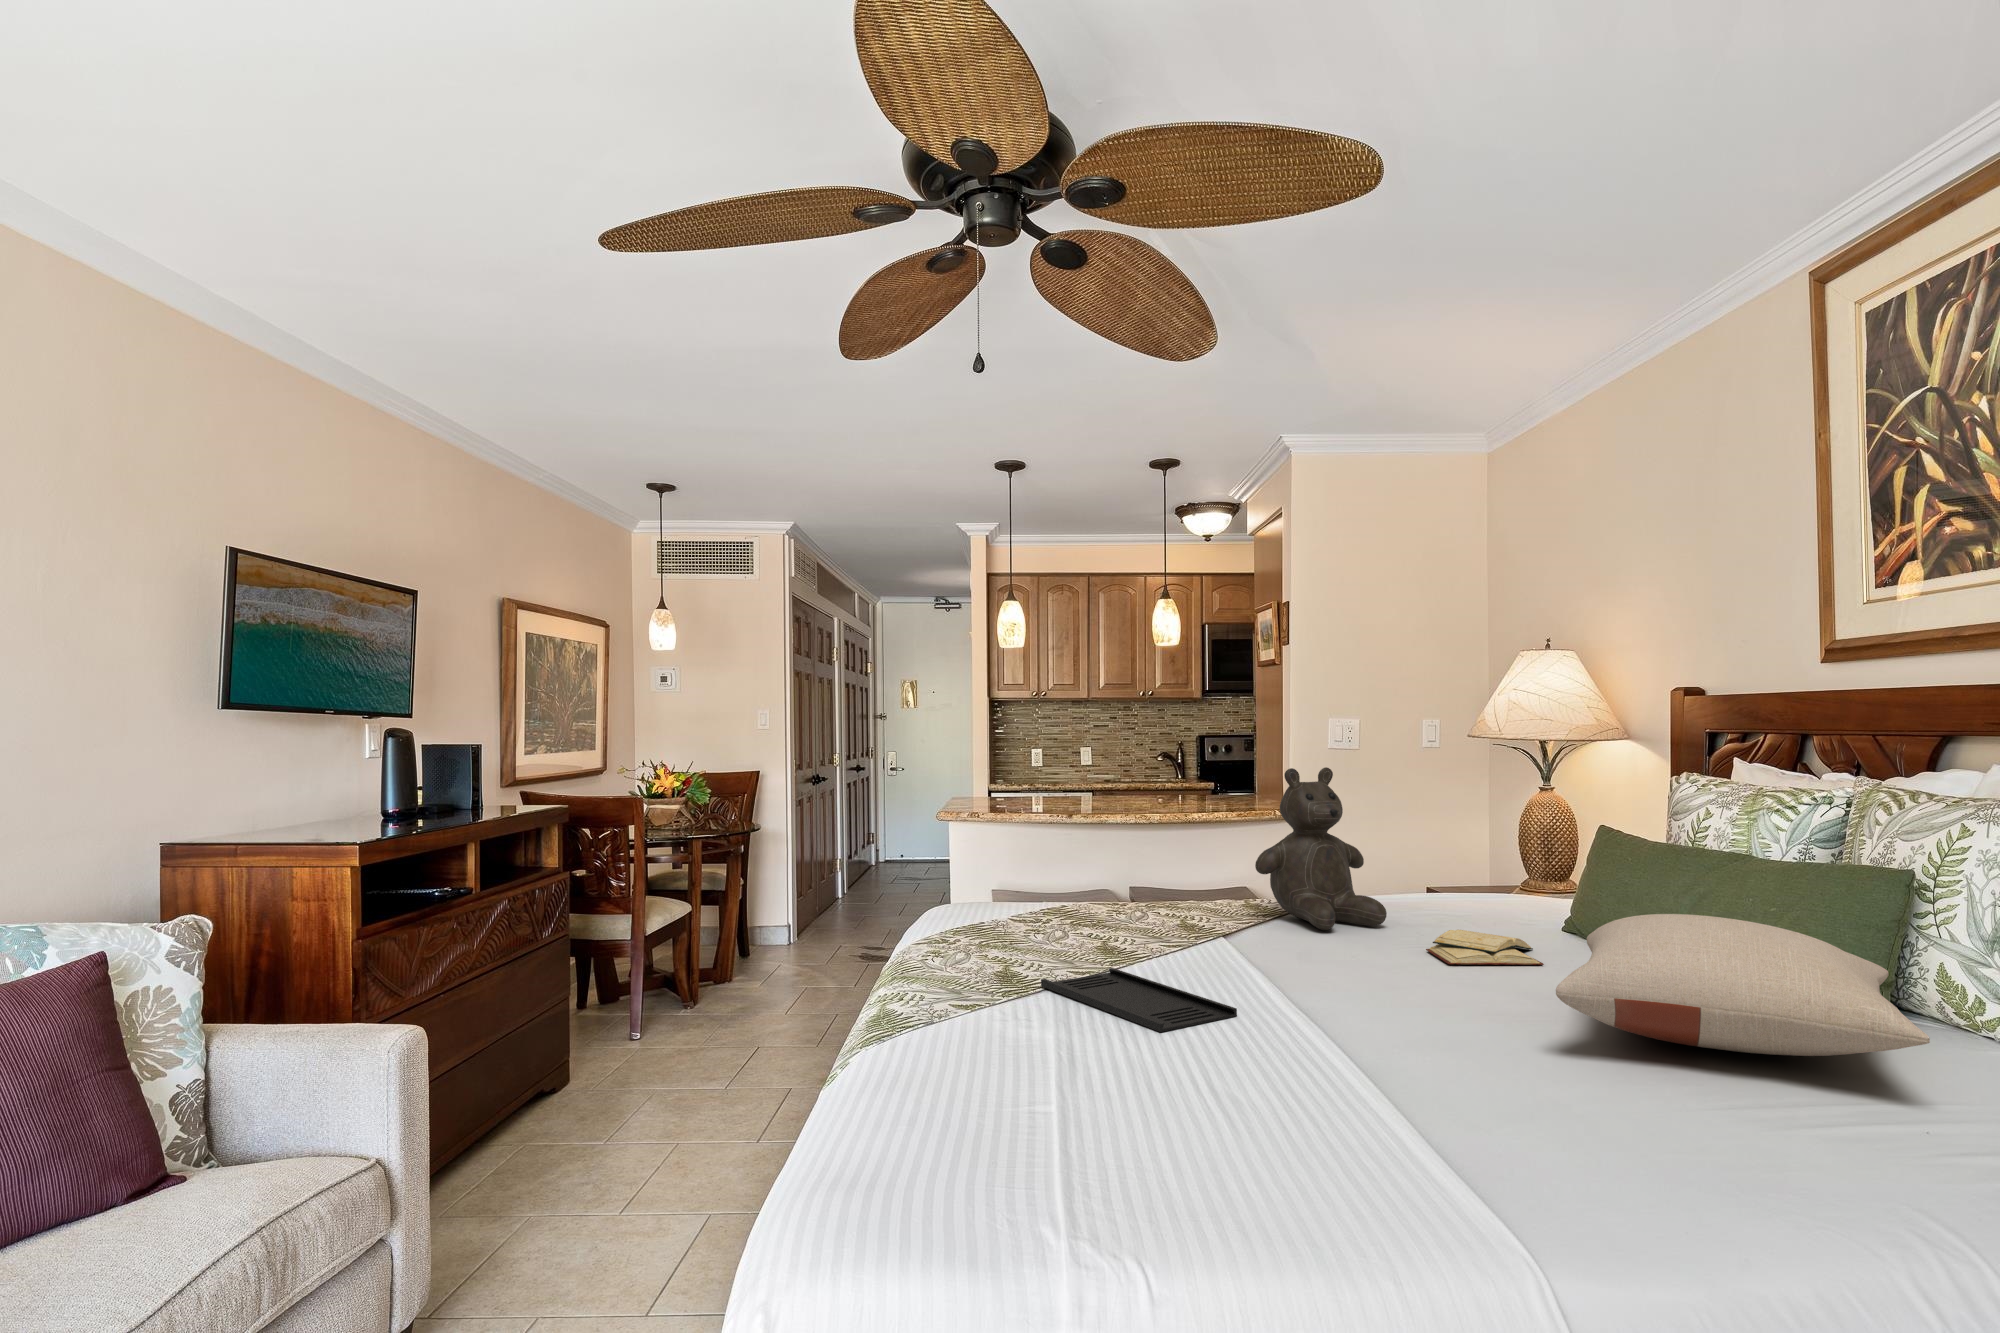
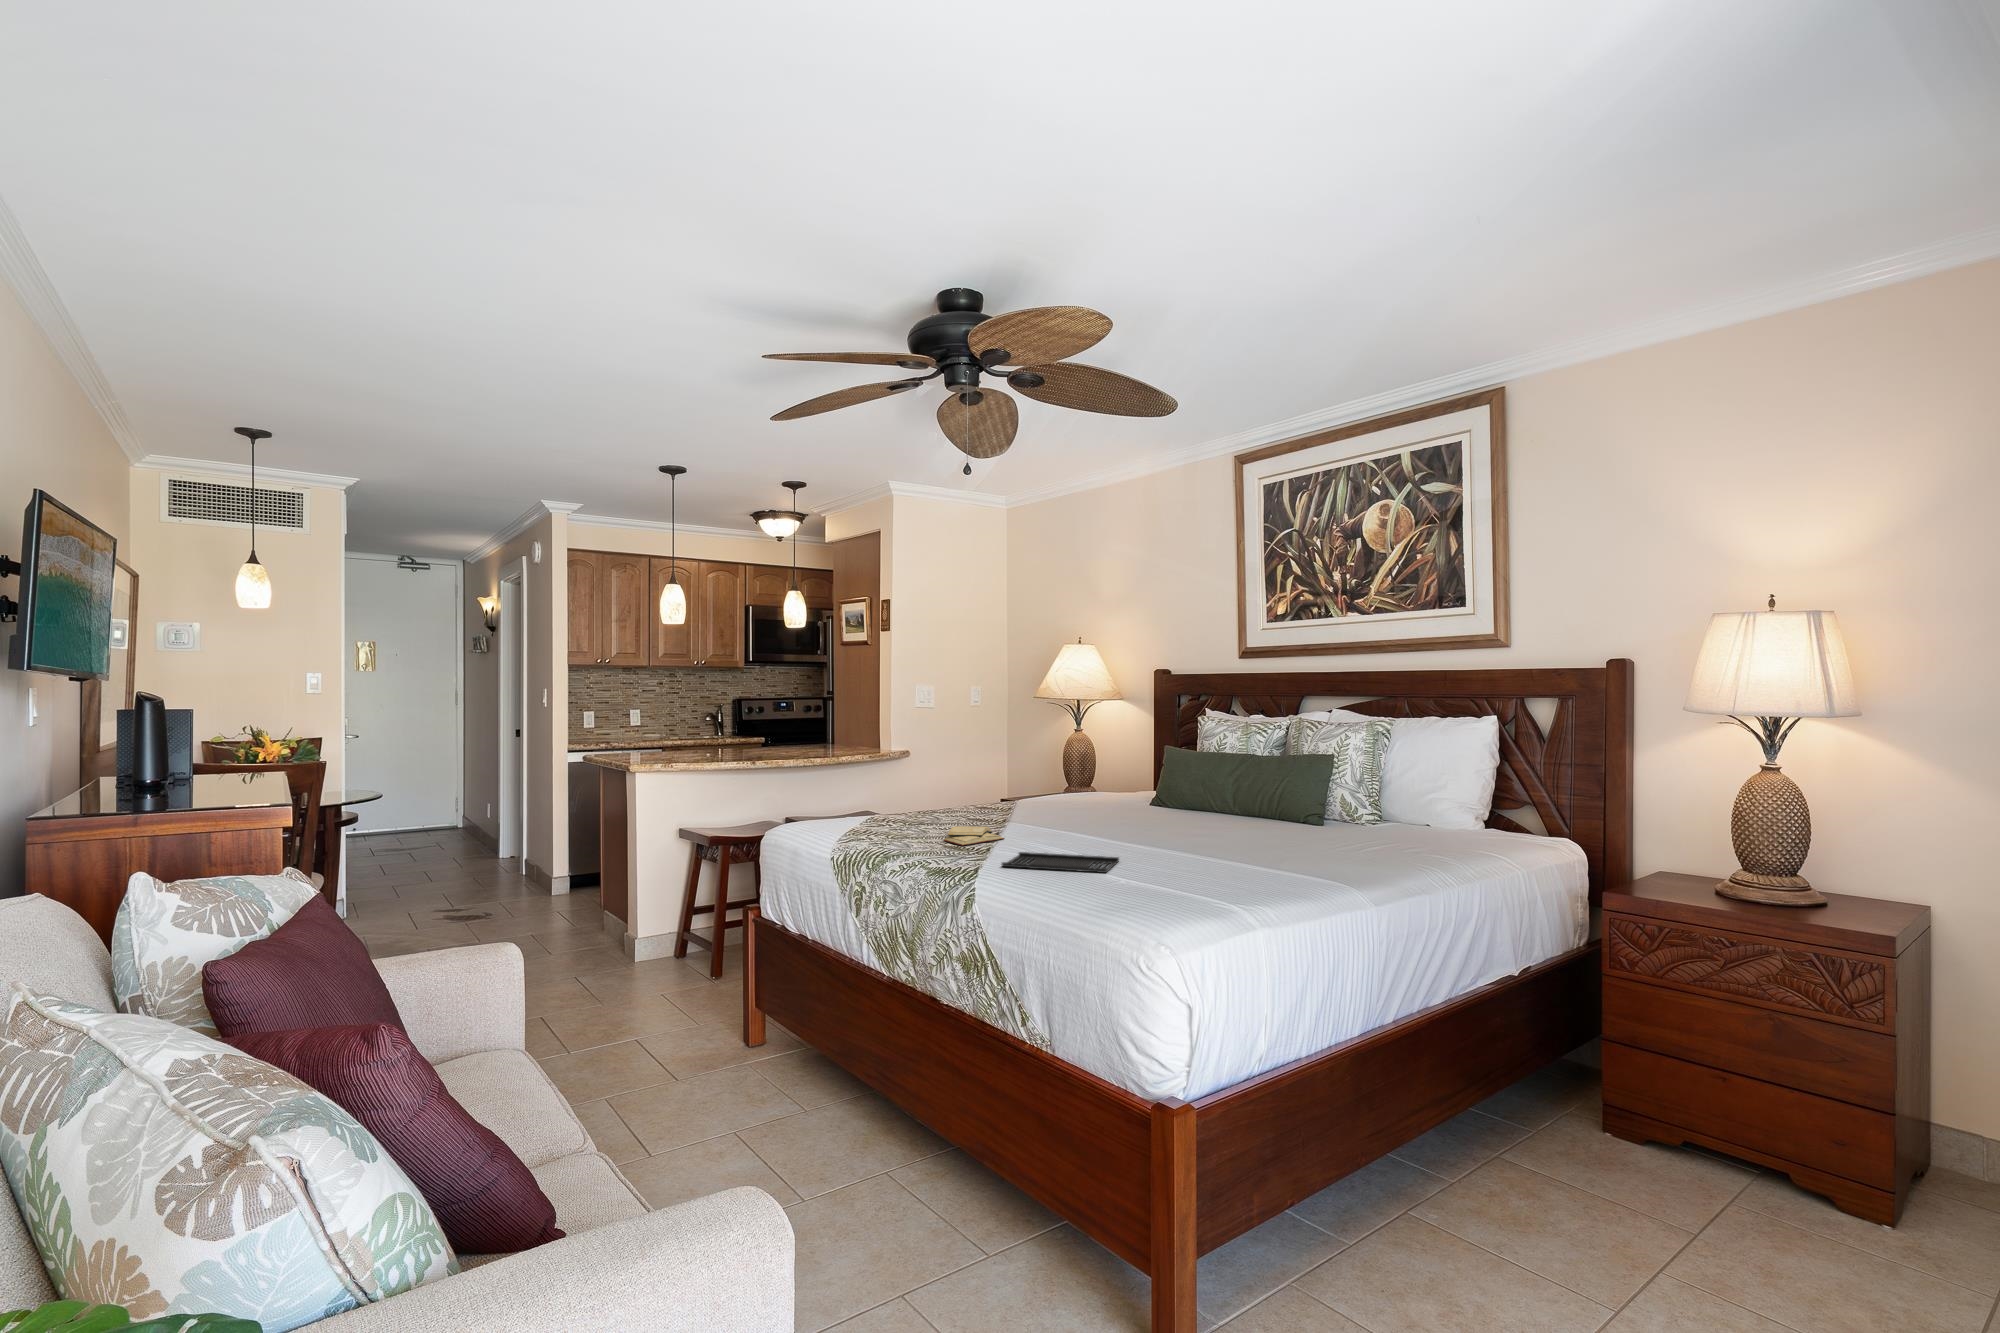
teddy bear: present [1255,767,1387,930] -> none [1018,725,1087,819]
pillow: present [1556,914,1930,1056] -> none [1223,784,1384,838]
diary: present [1426,930,1544,965] -> present [943,826,1004,846]

